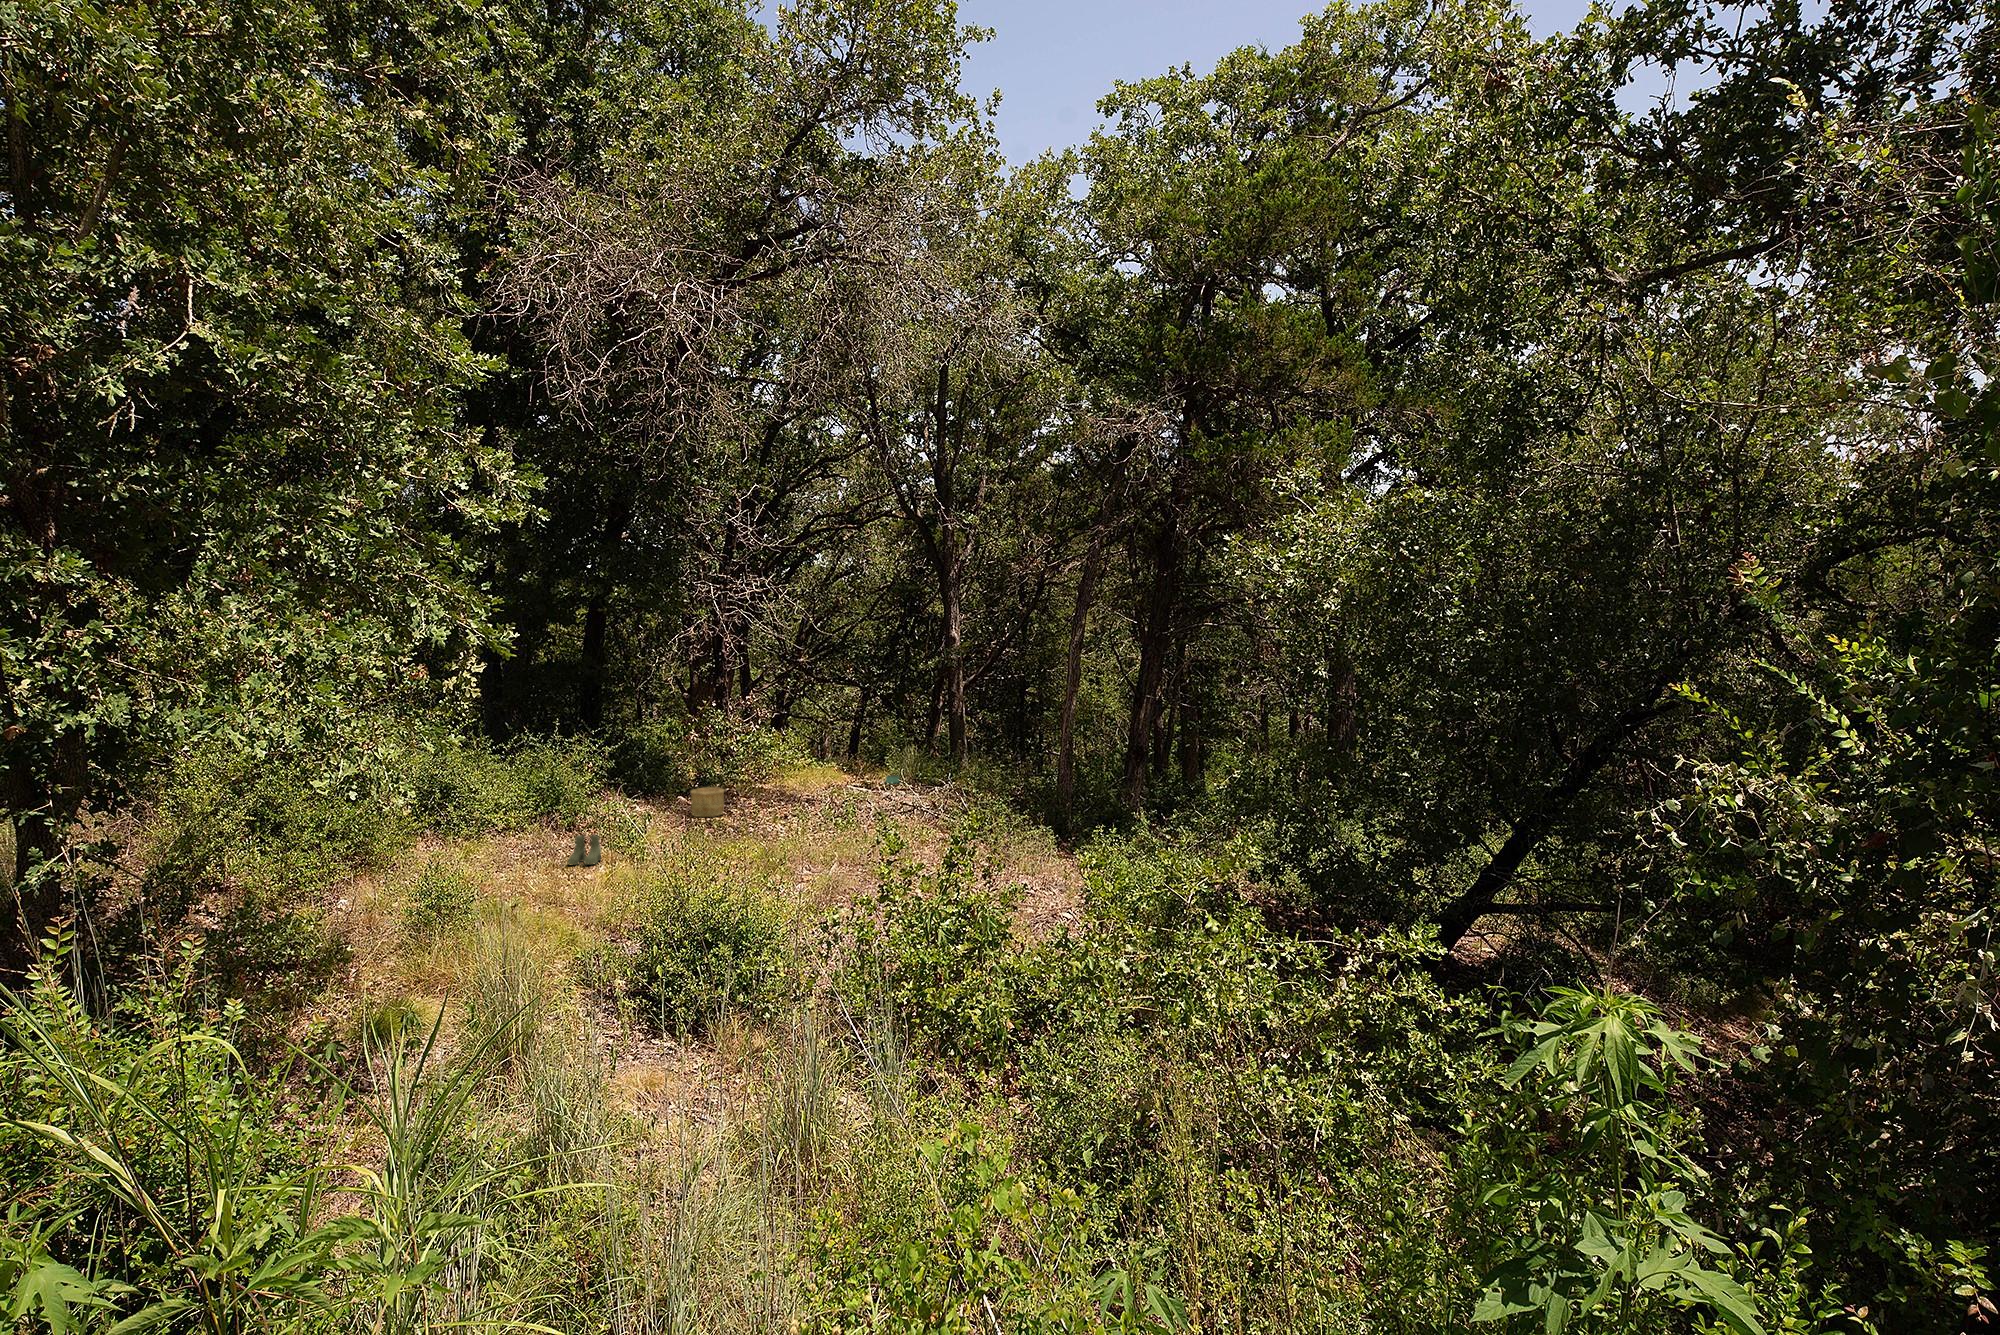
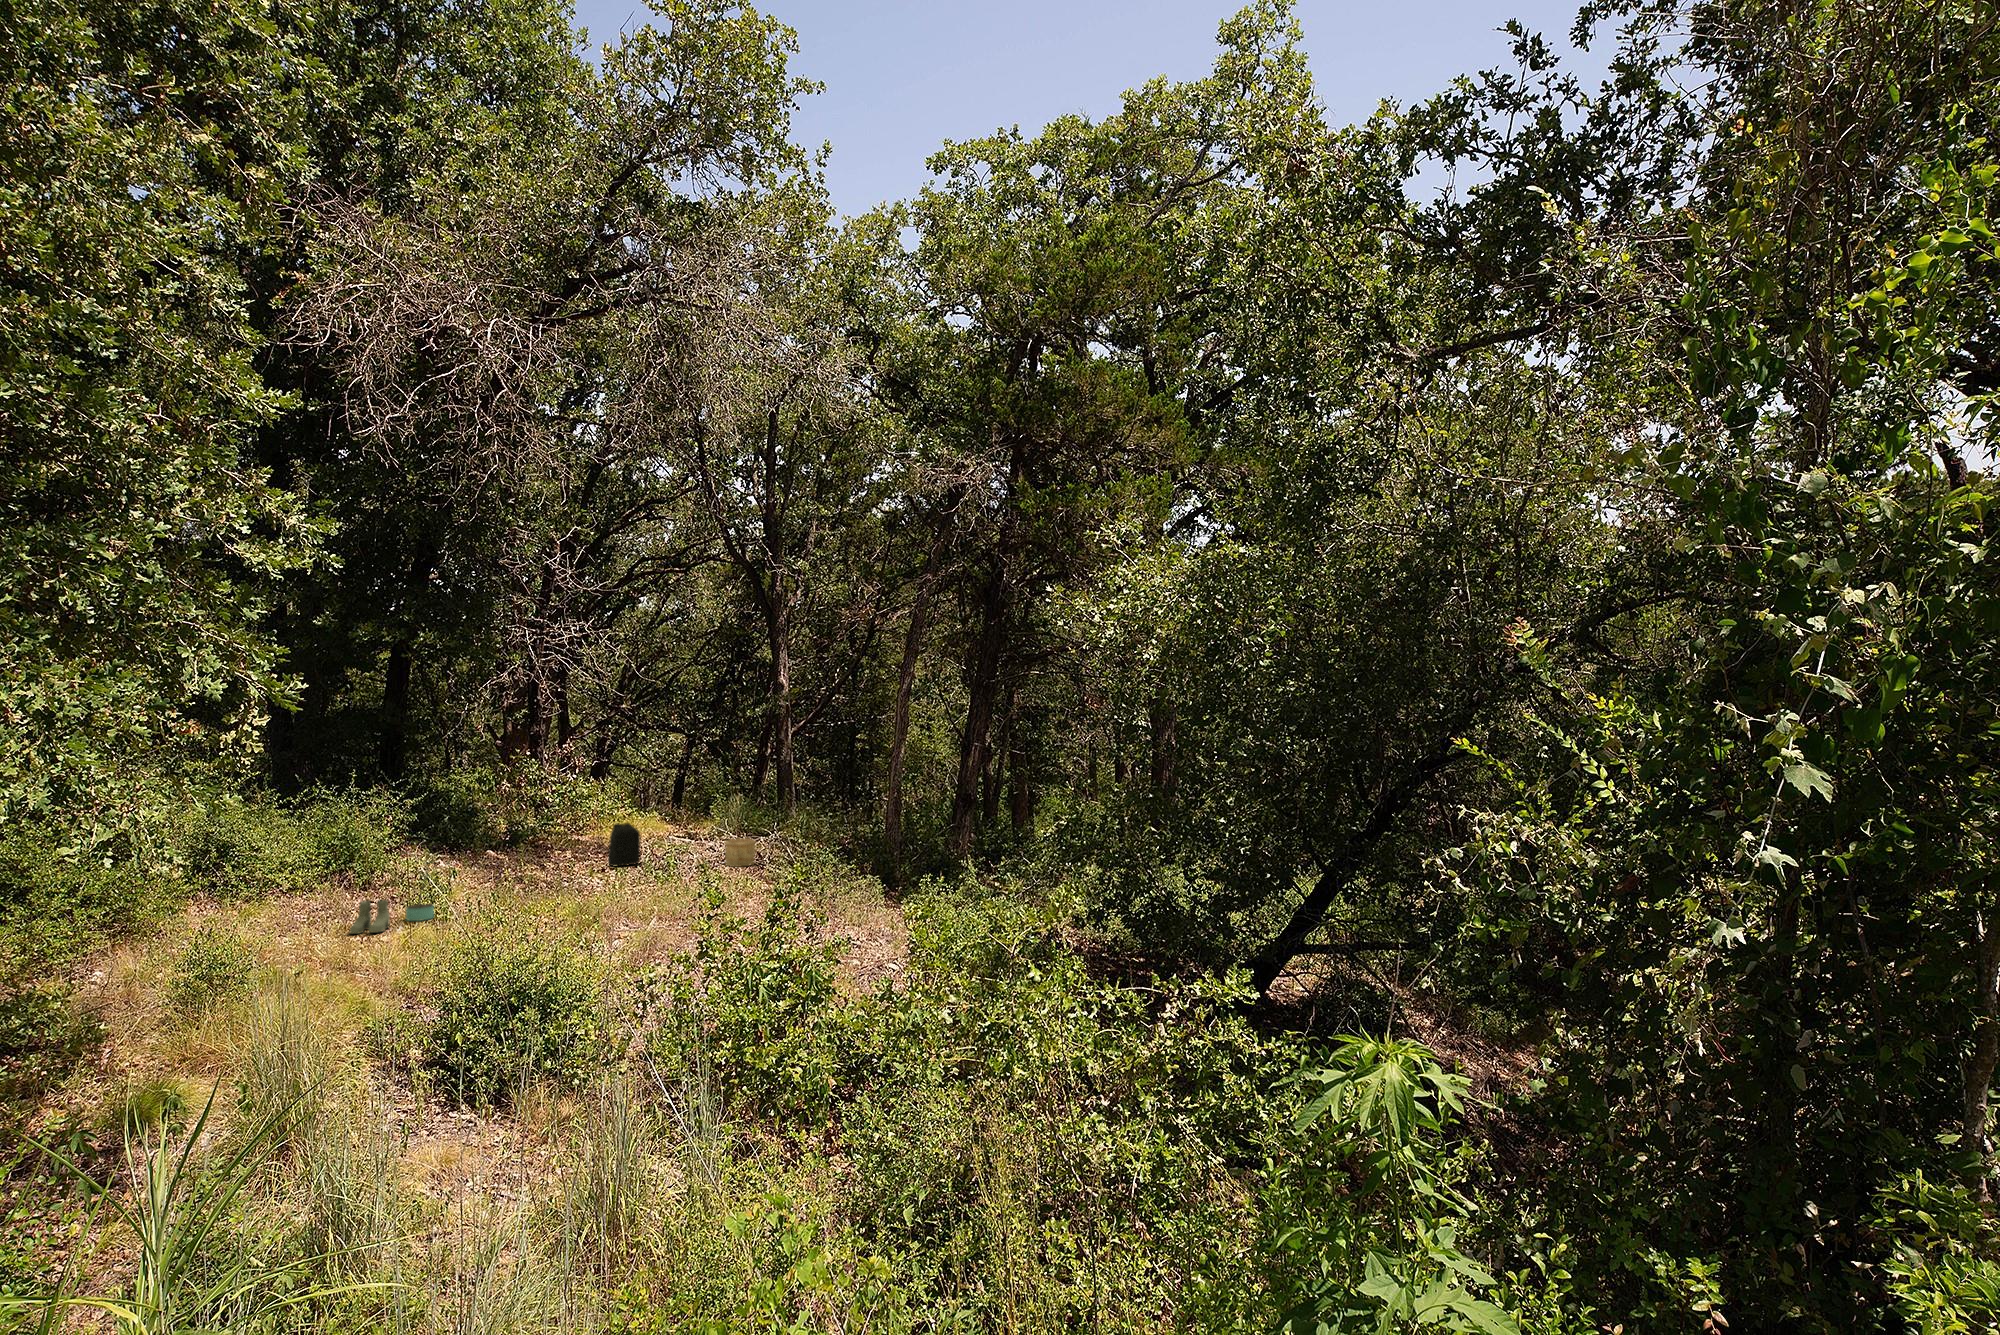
potted plant: present [886,752,899,783] -> present [399,841,450,921]
backpack: none [792,768,821,810] -> present [608,823,641,866]
wooden bucket: present [691,787,724,817] -> present [725,838,756,867]

